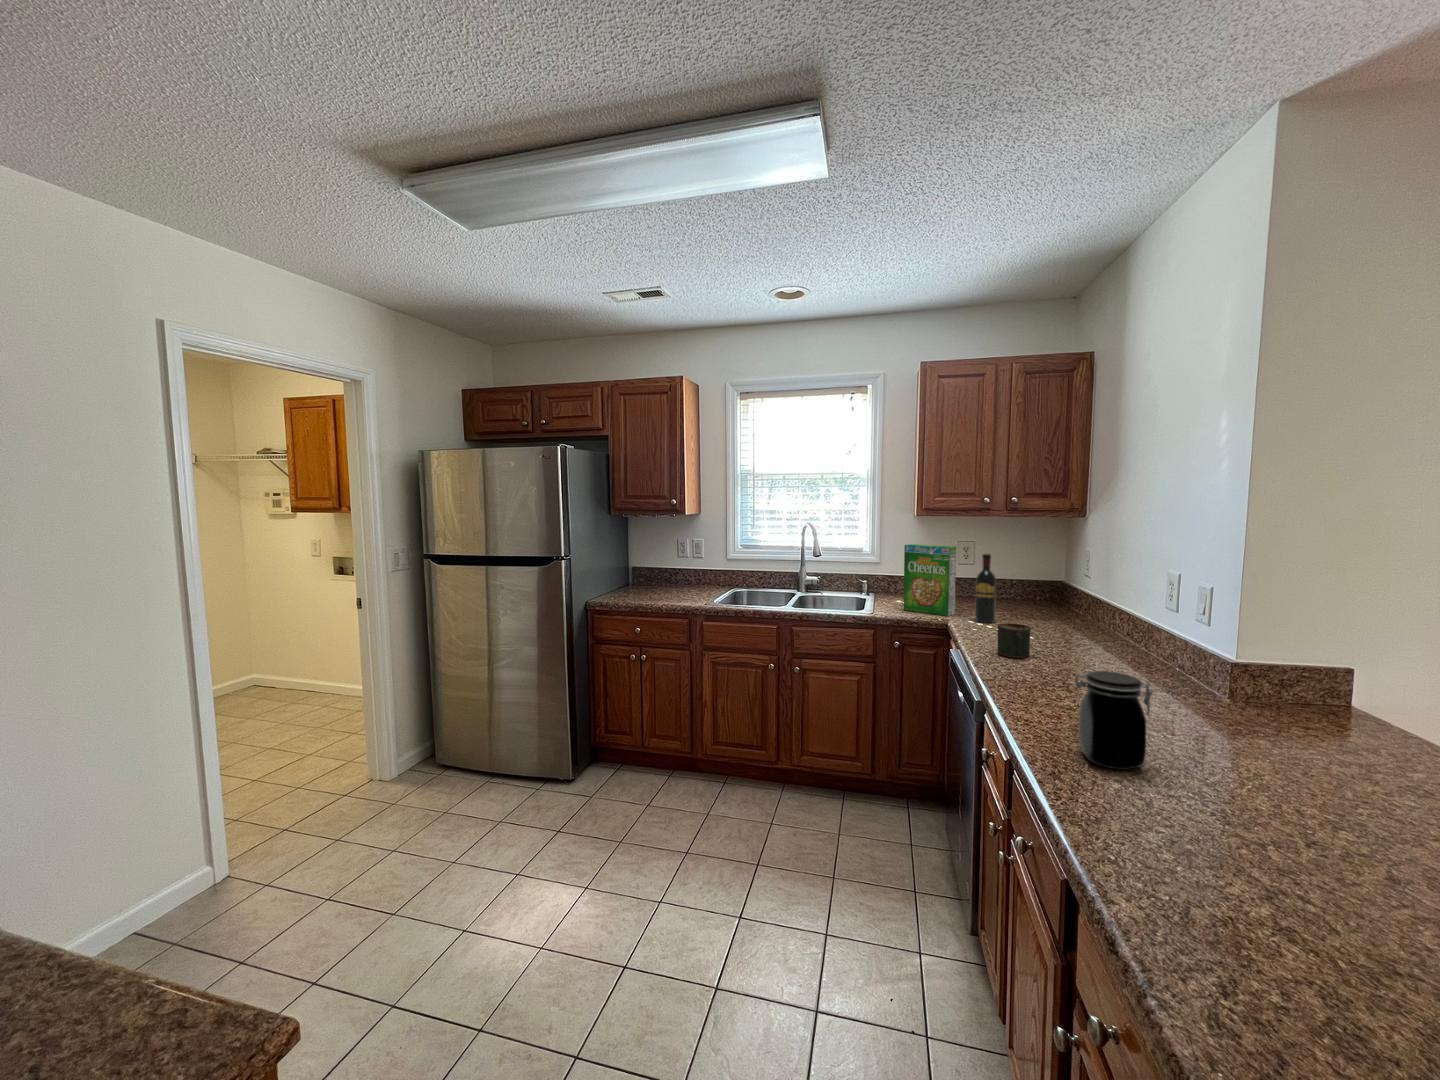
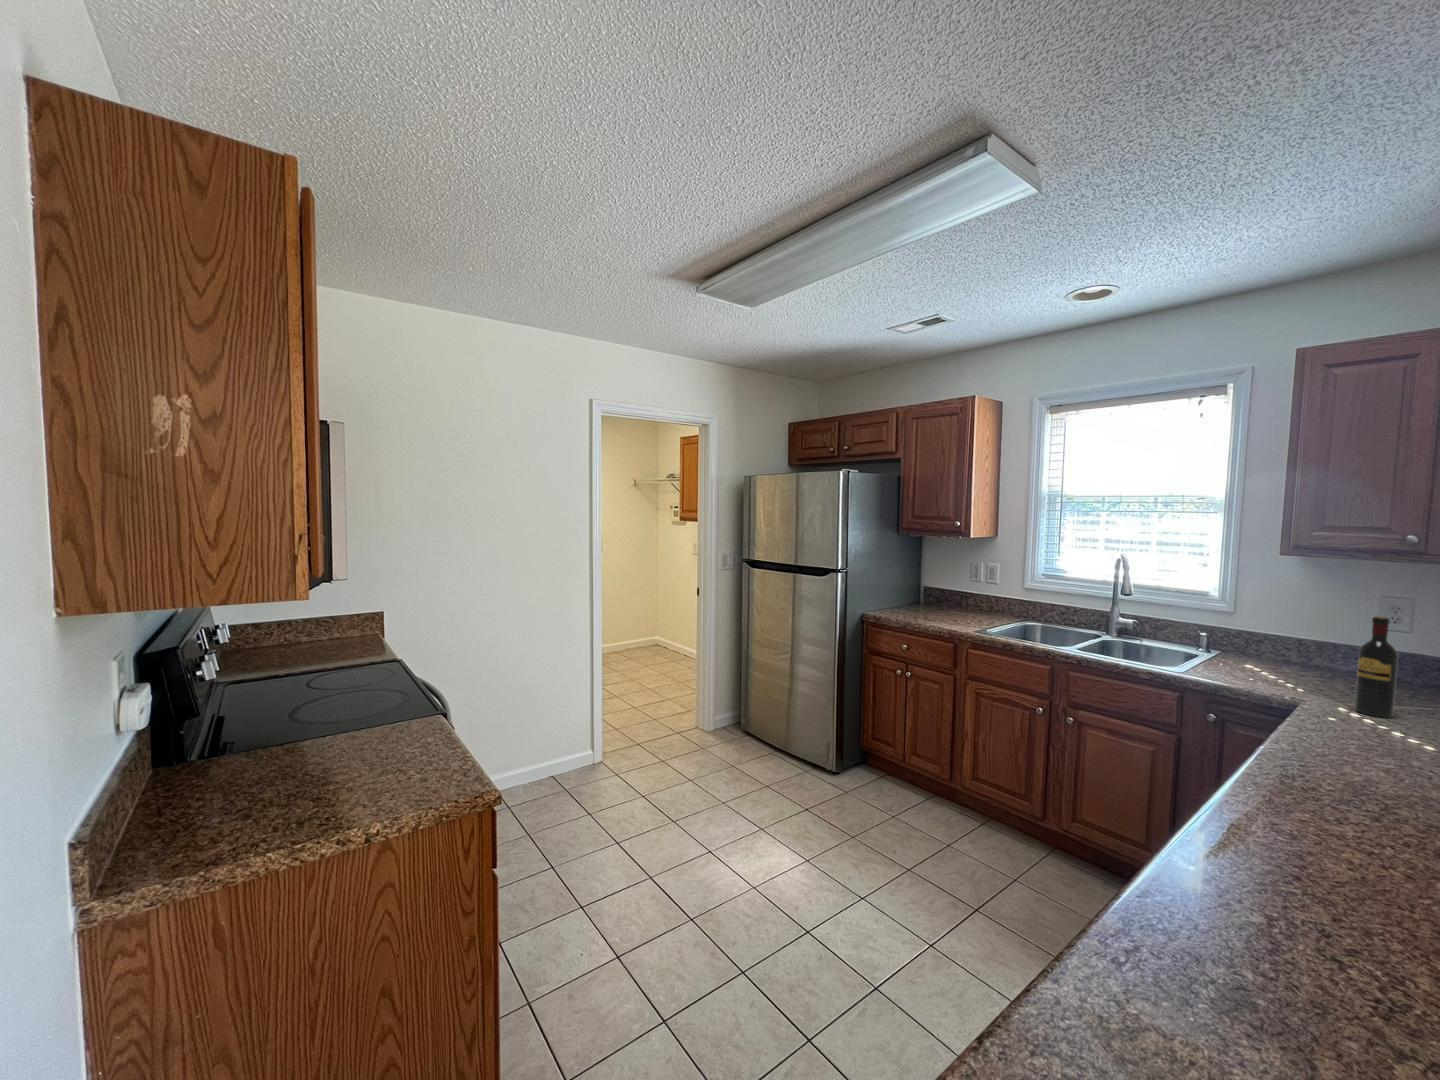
cereal box: present [904,544,956,616] -> none [1242,592,1337,696]
mug: present [997,623,1031,658] -> none [1325,714,1390,768]
jar: present [1075,671,1153,770] -> none [1263,779,1380,928]

